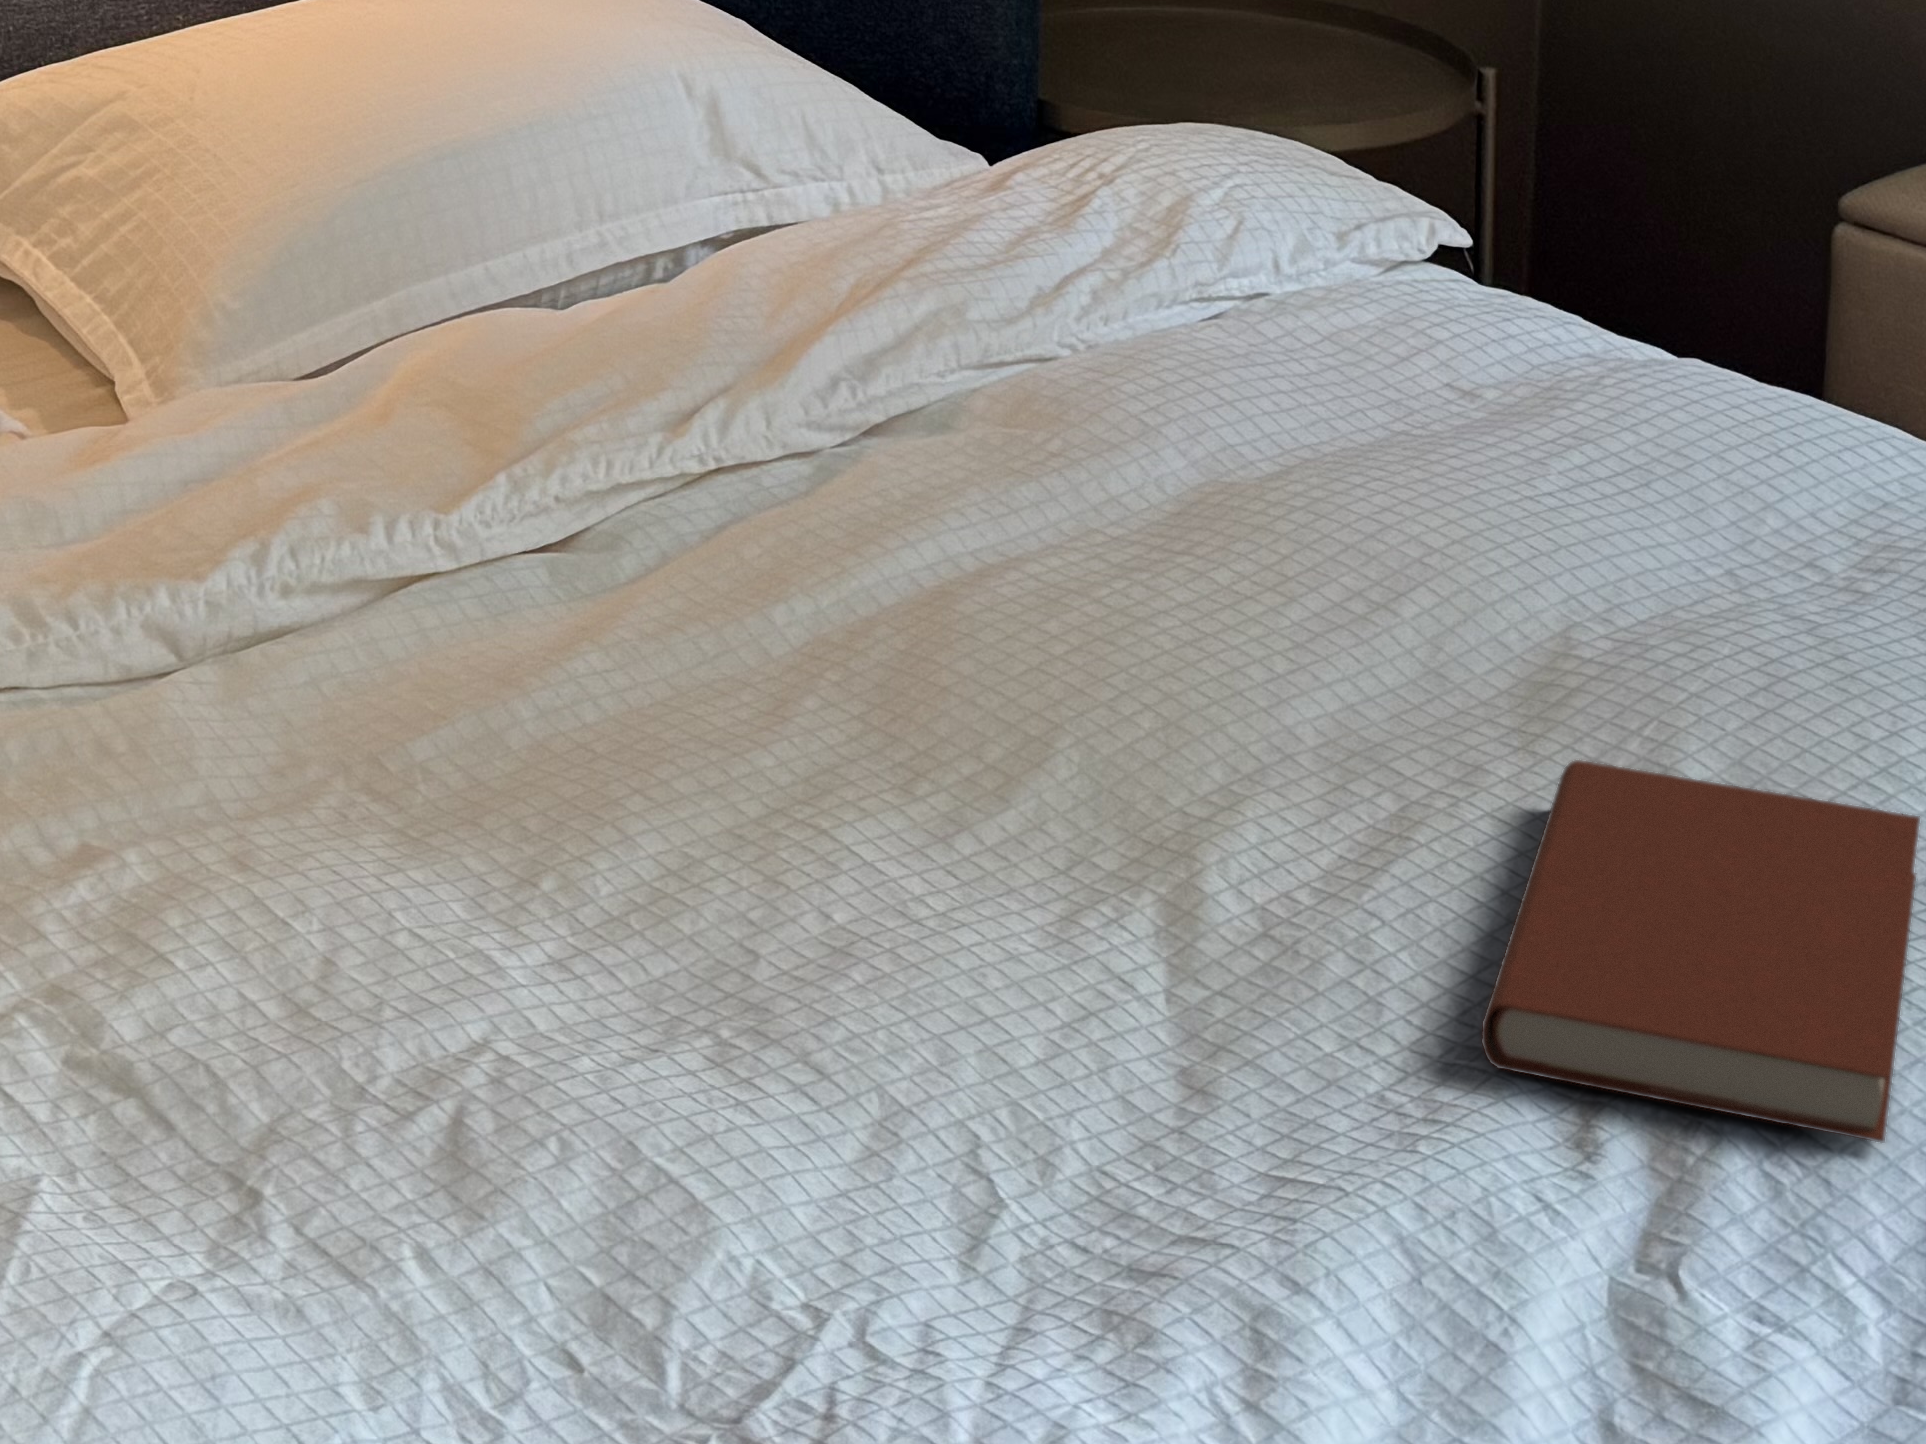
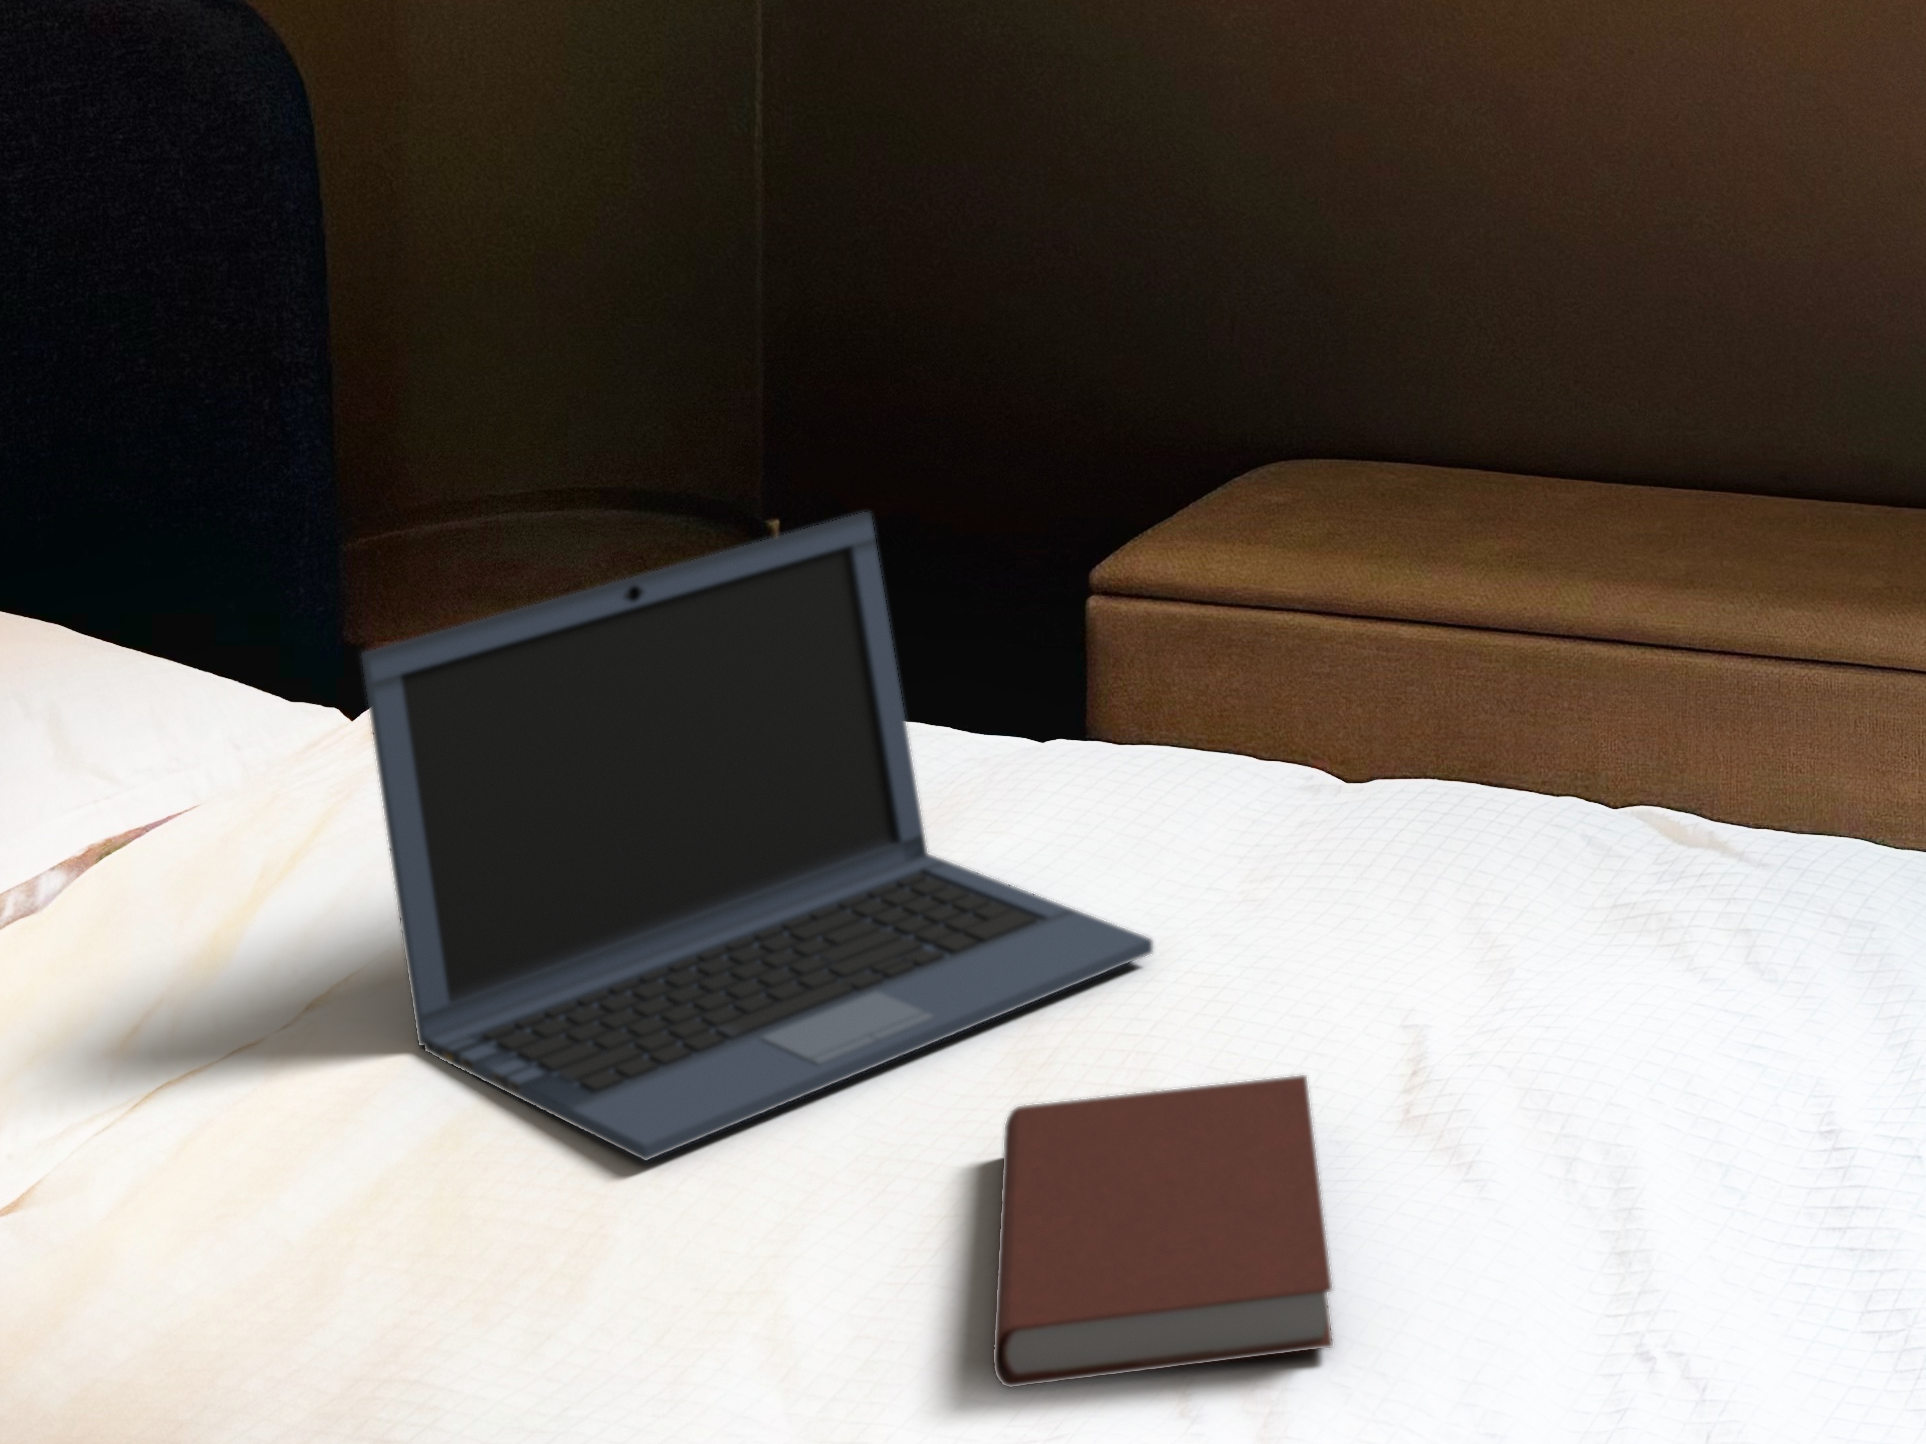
laptop: none [964,78,1780,708] -> present [362,512,1153,1160]

